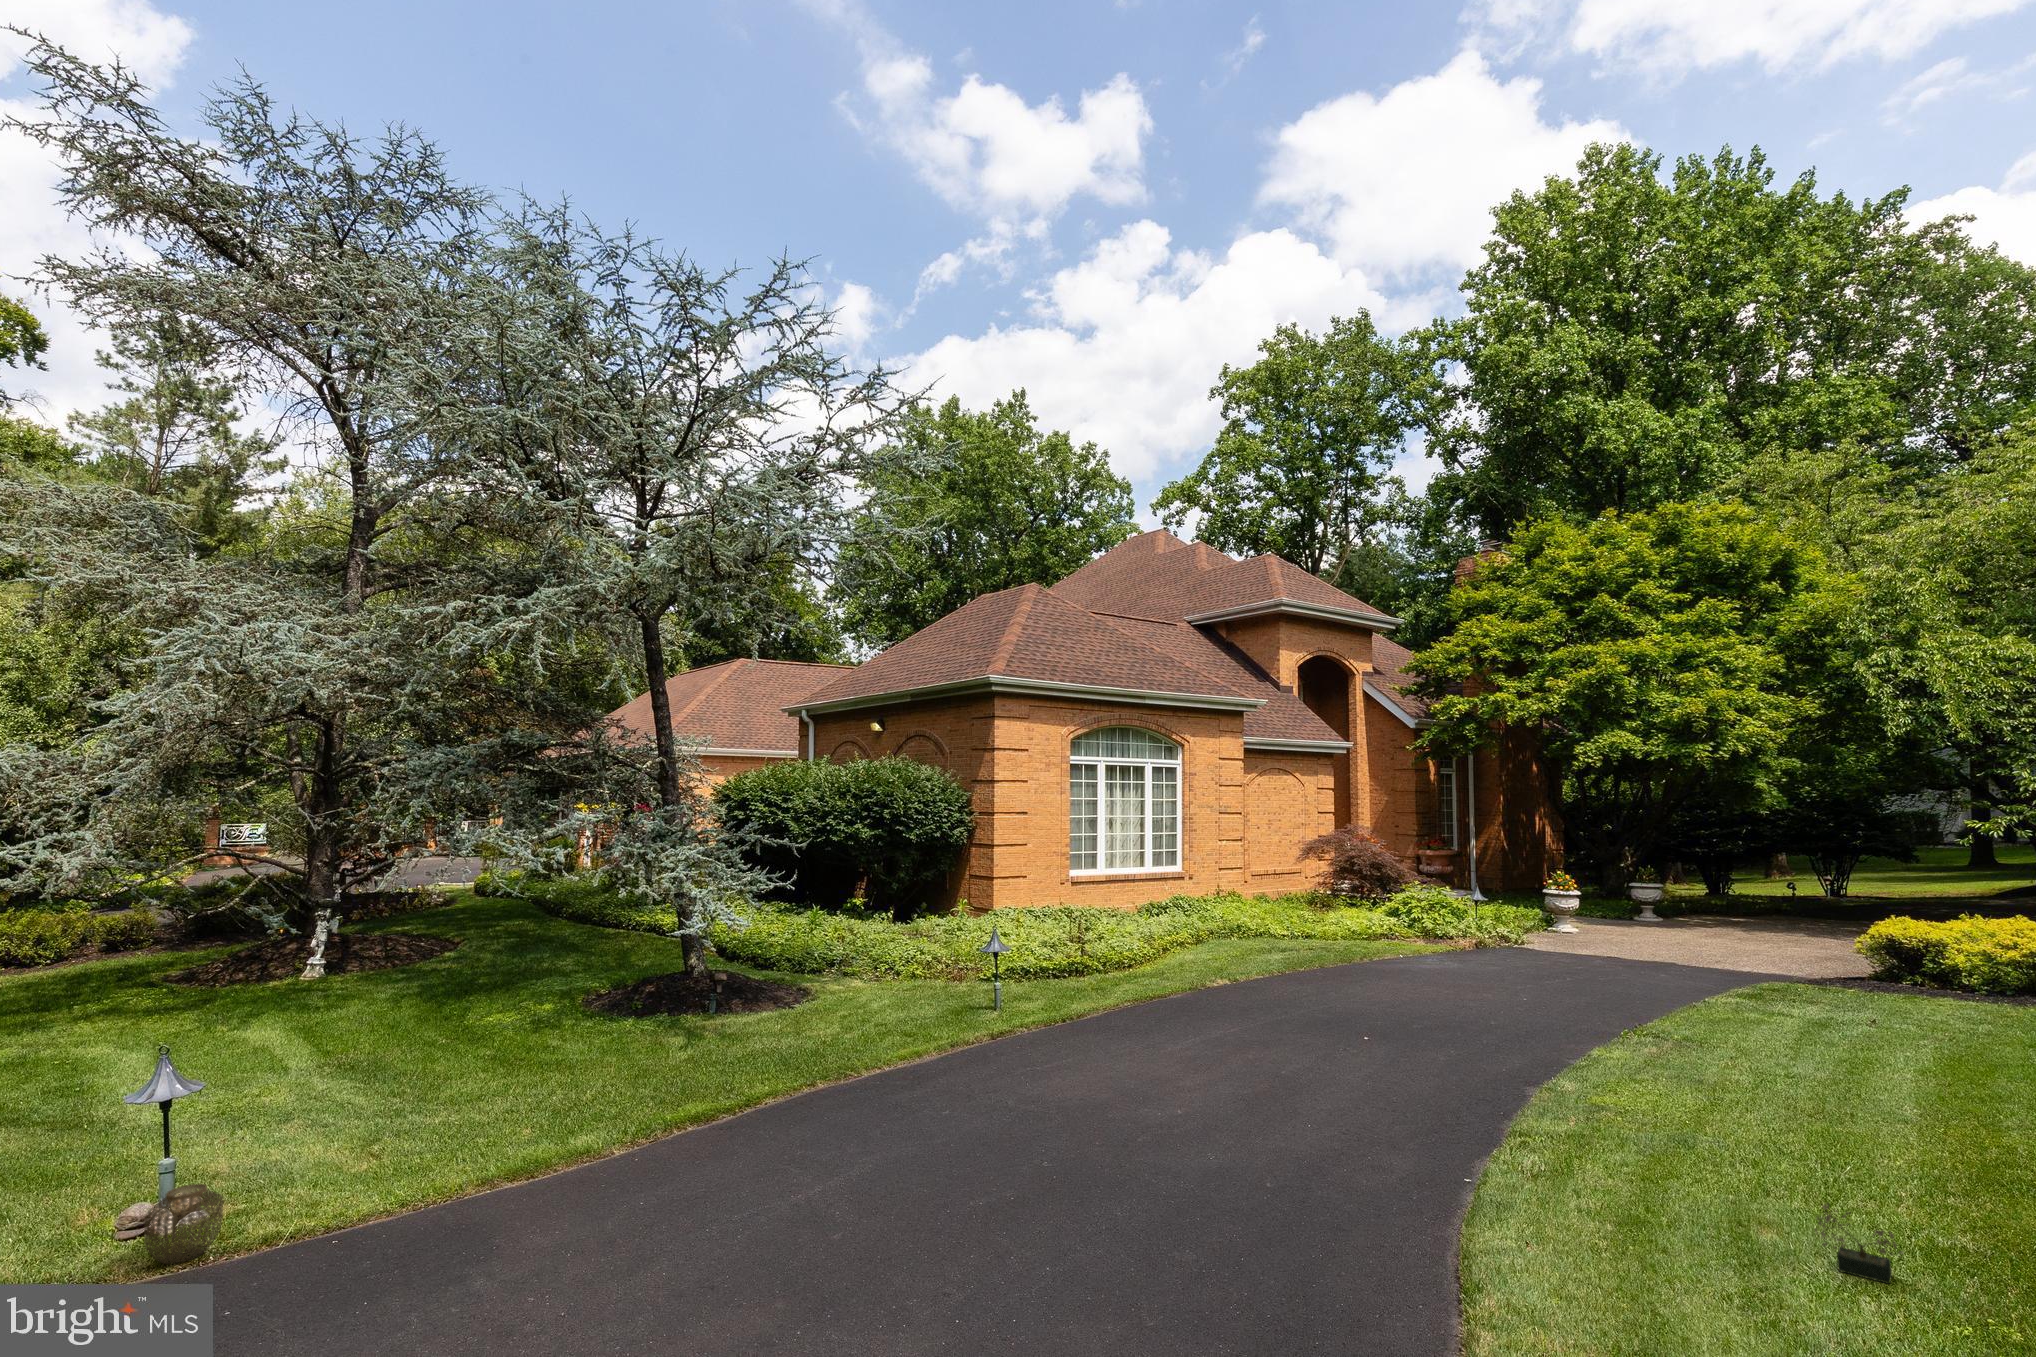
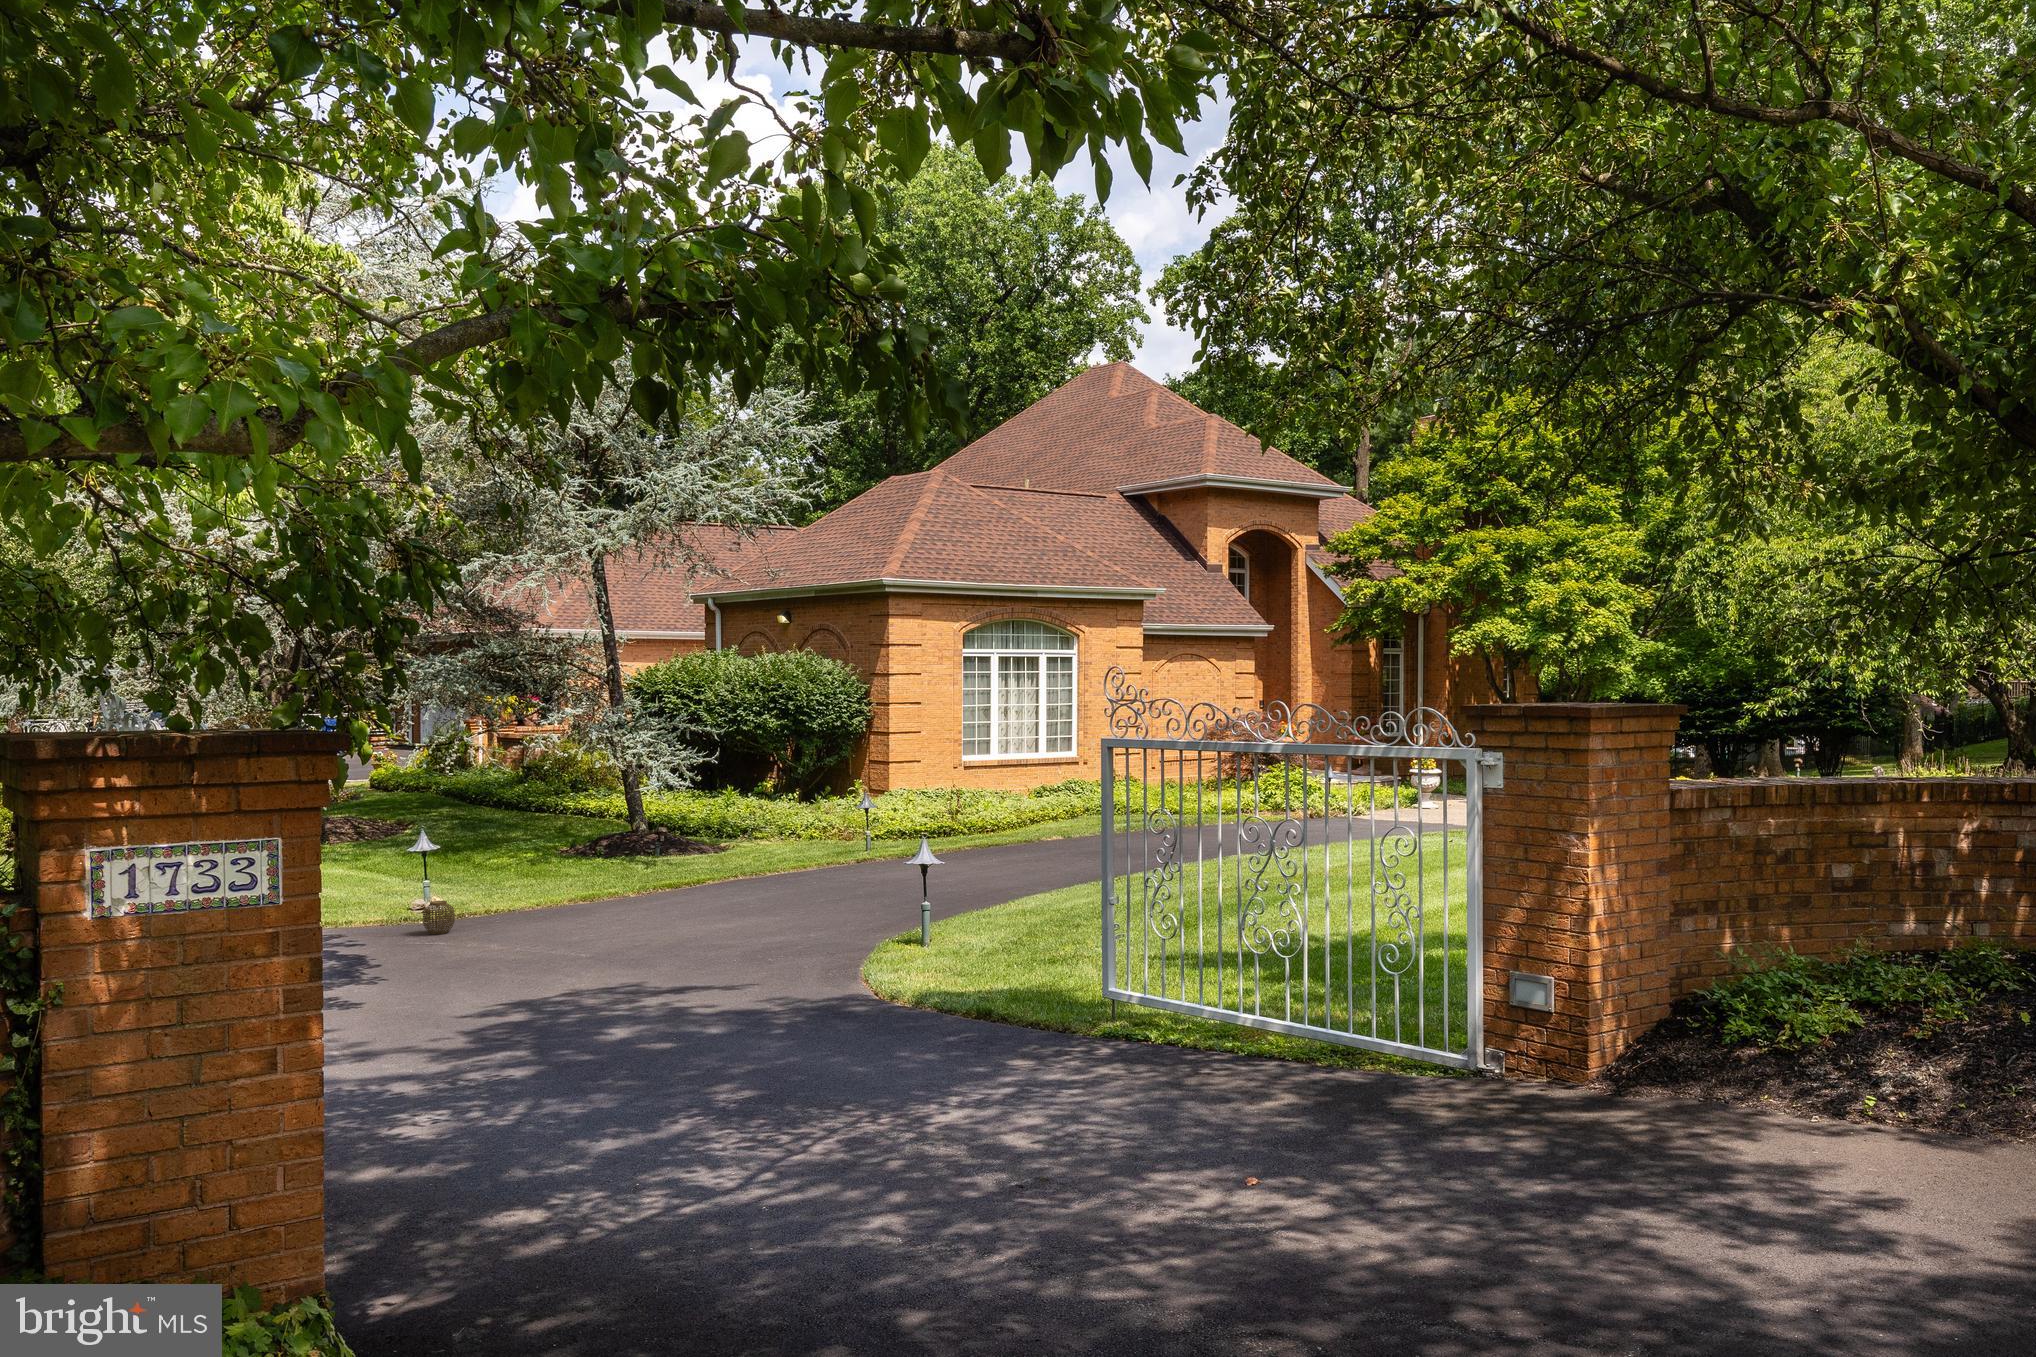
decorative plant: present [1814,1204,1903,1284] -> none [1220,896,1252,926]

